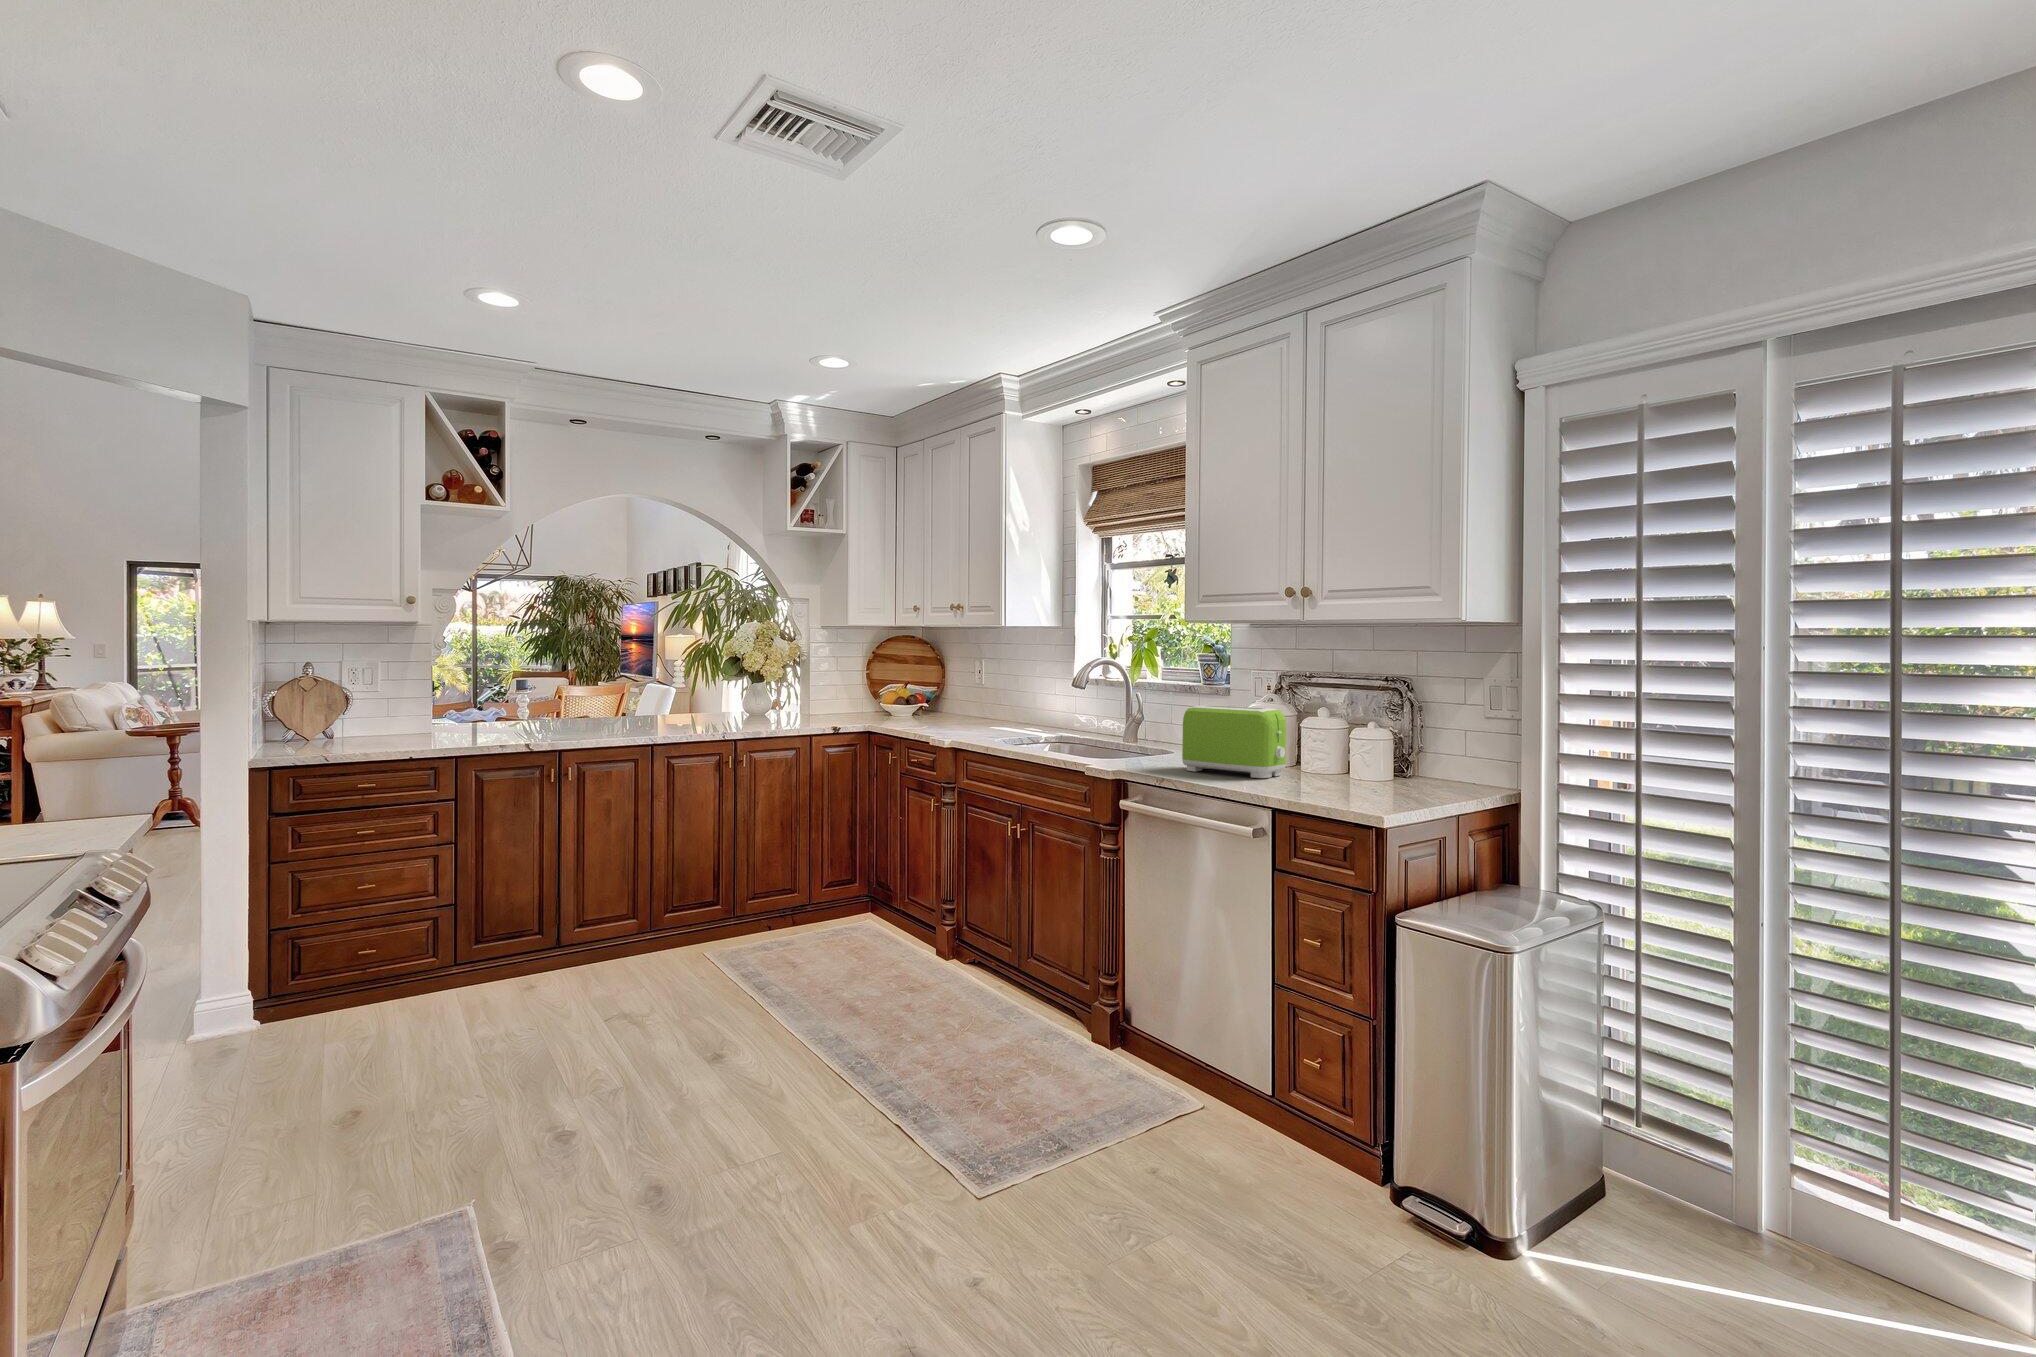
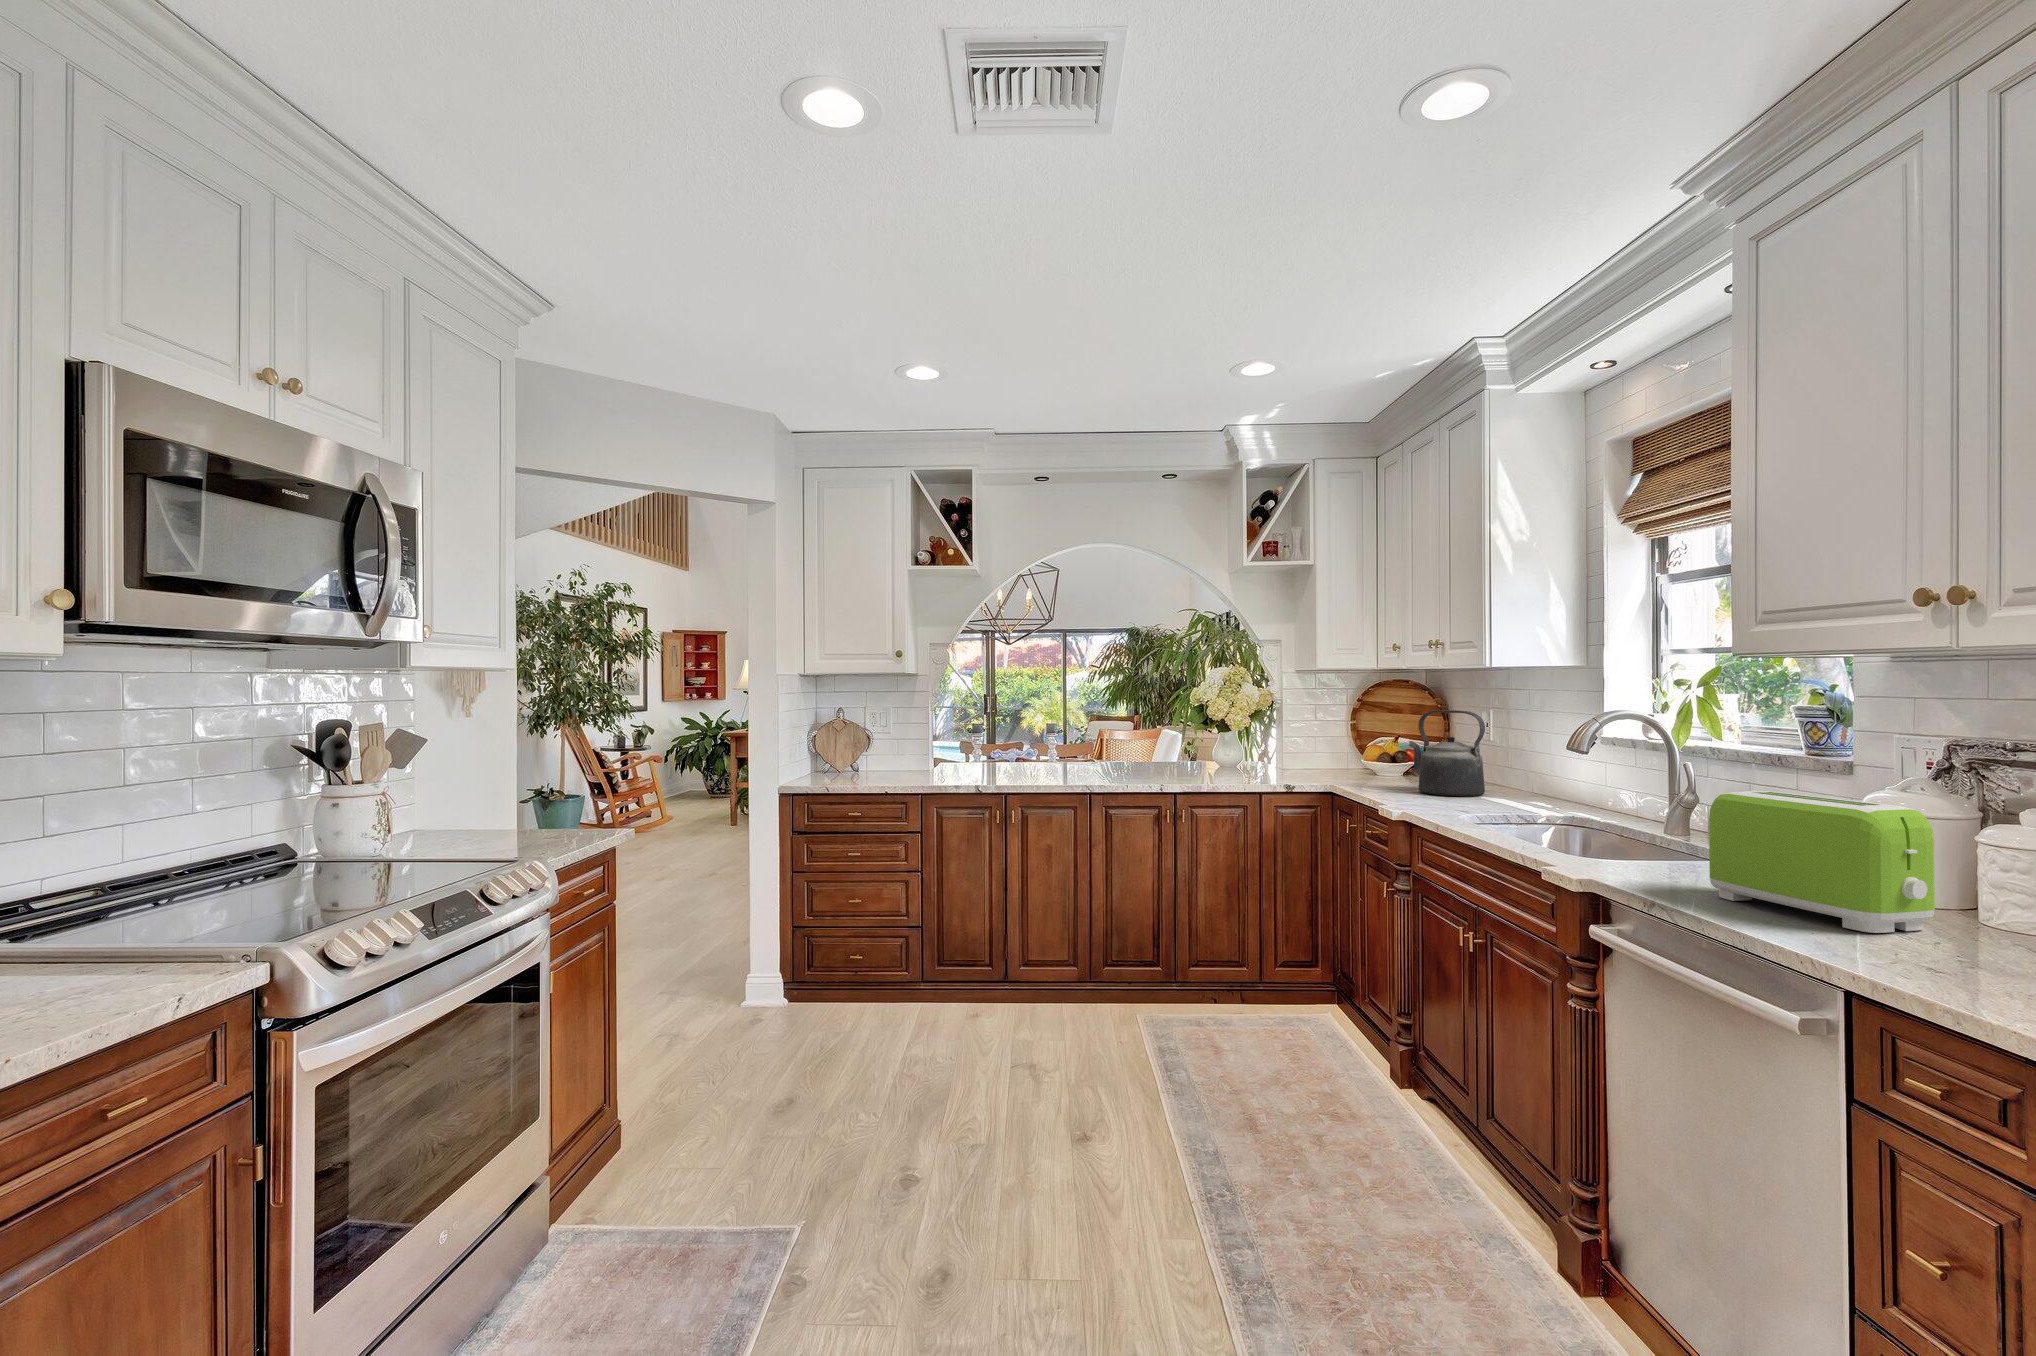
kettle: none [932,662,992,730] -> present [1409,710,1485,796]

